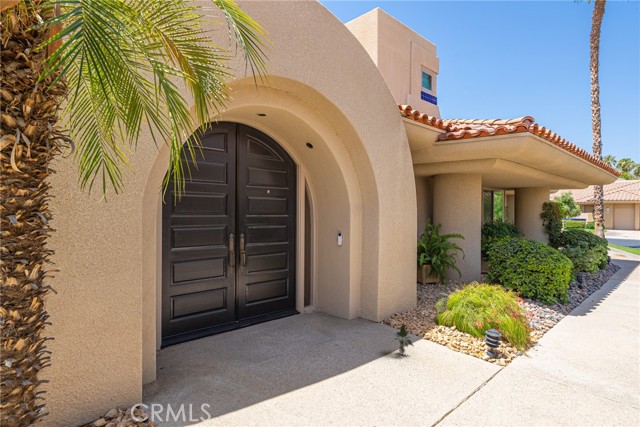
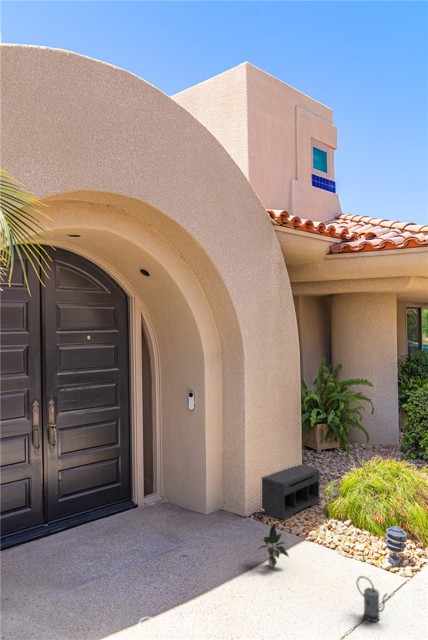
bench: none [388,289,430,326] -> present [262,465,320,520]
watering can: none [469,359,494,392] -> present [356,576,387,622]

